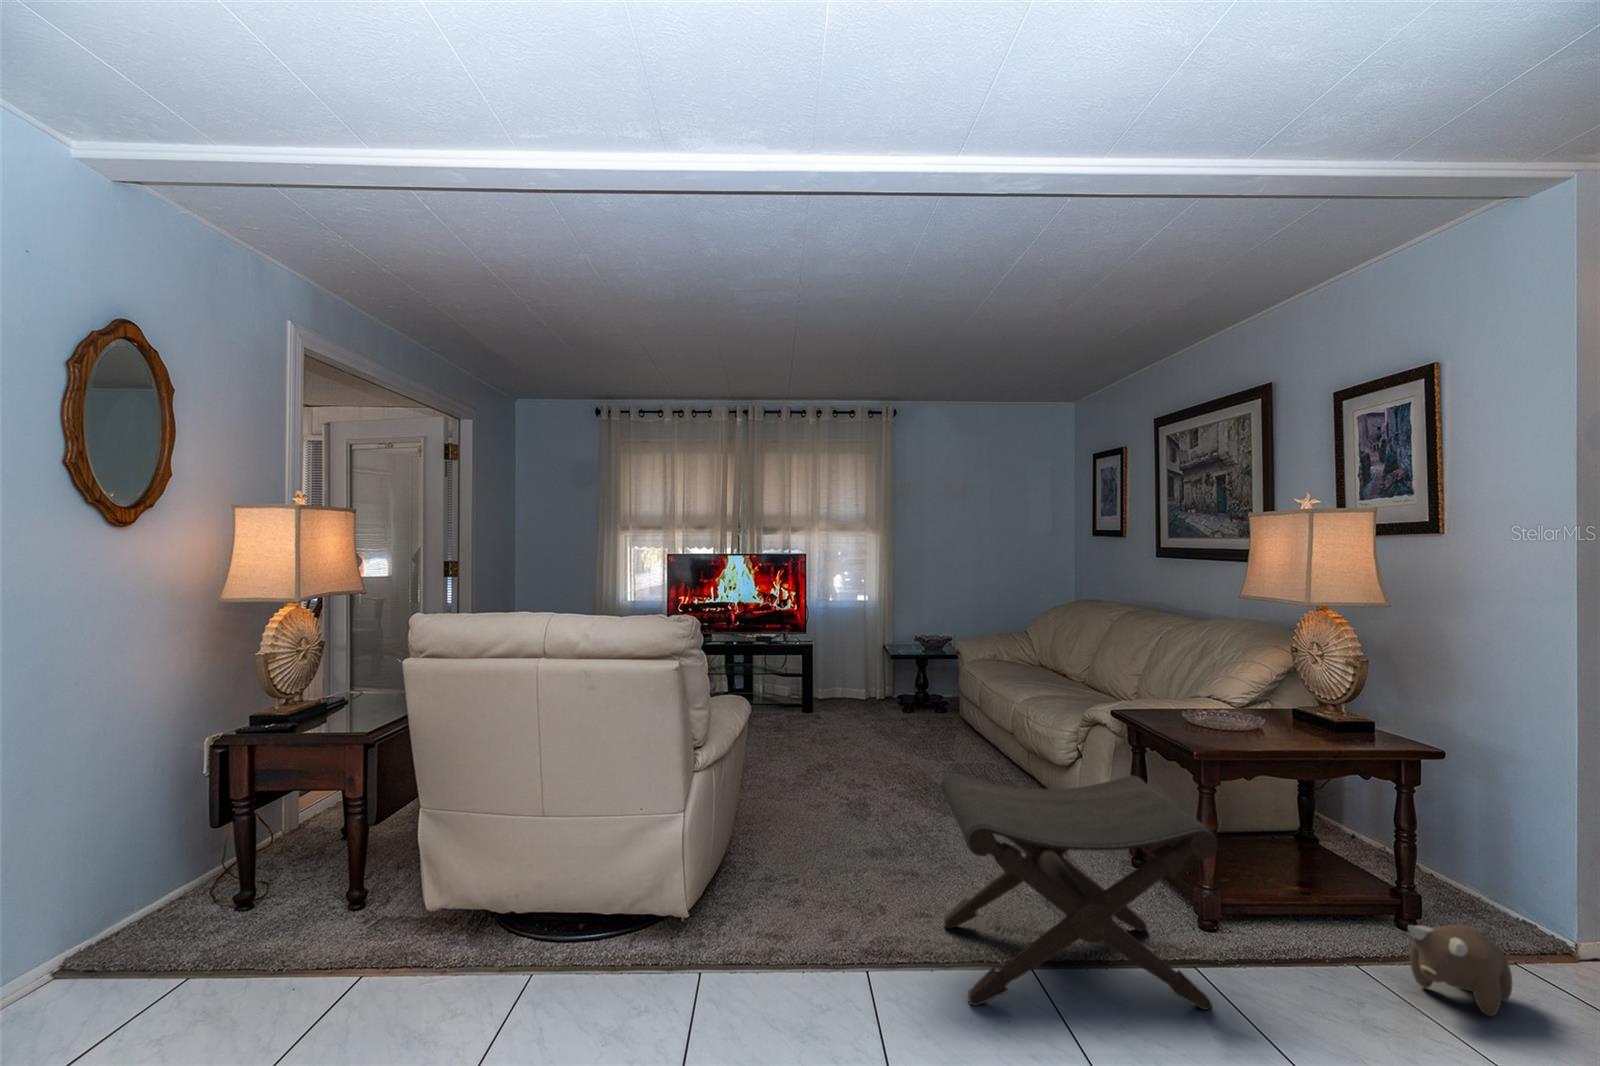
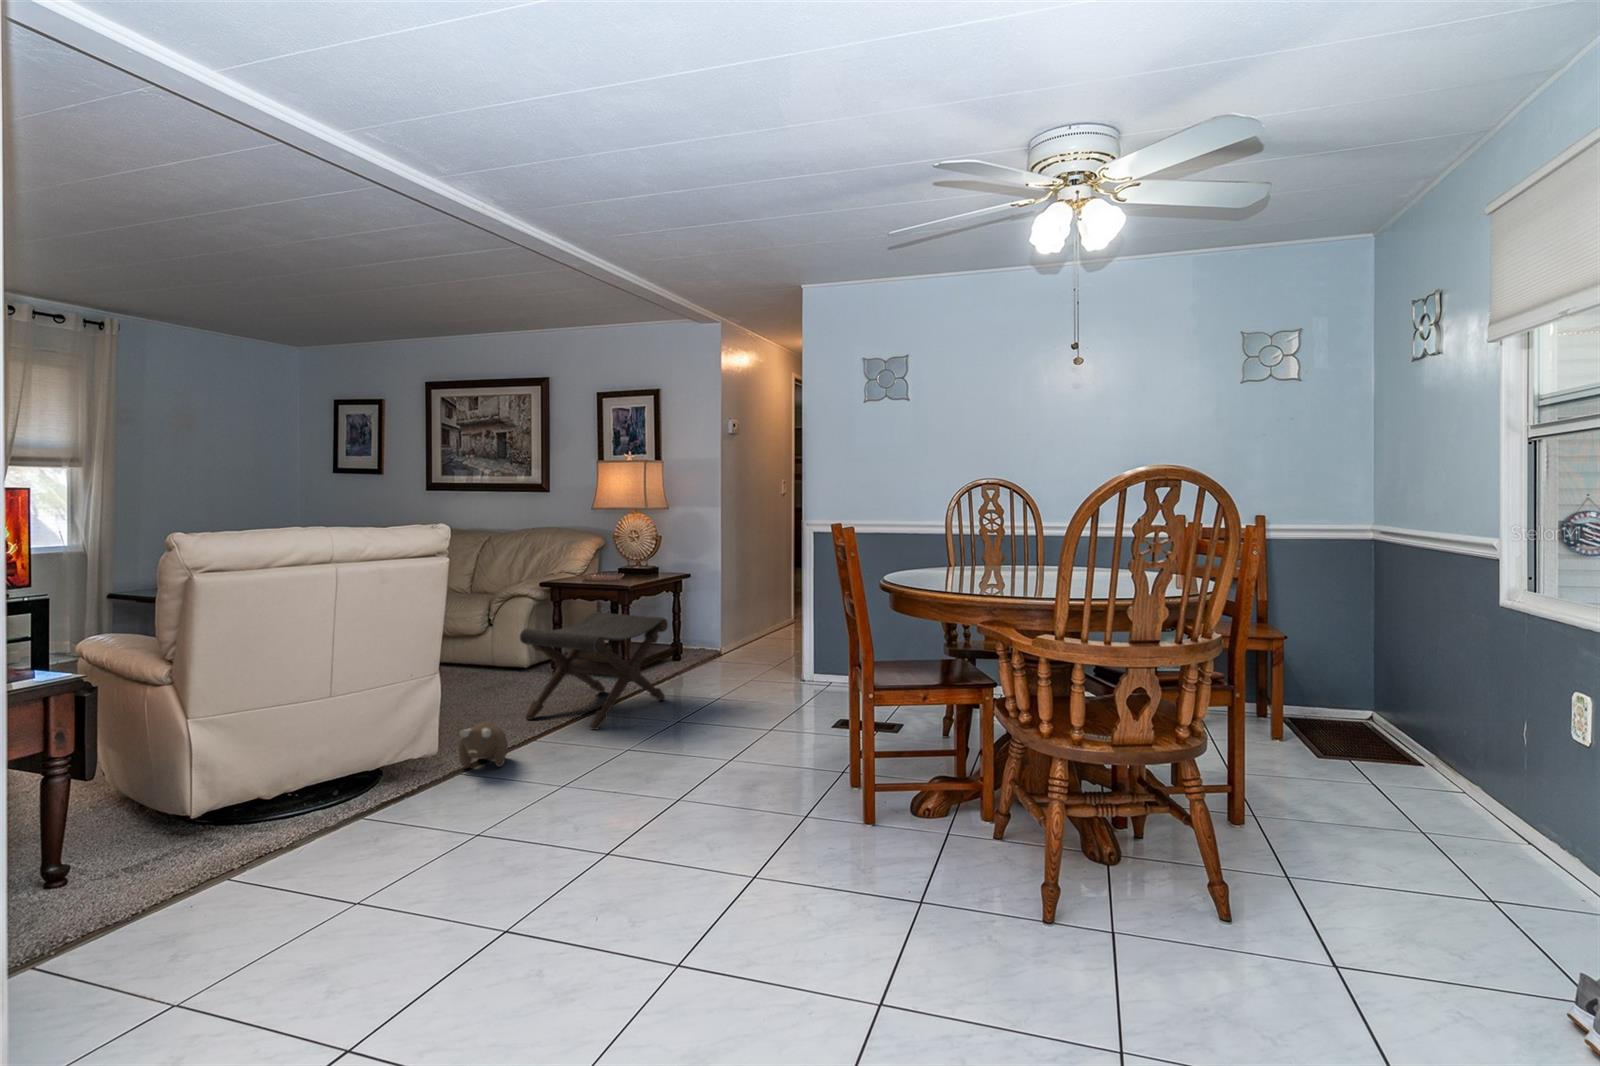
plush toy: present [1408,925,1512,1016] -> present [458,722,508,767]

